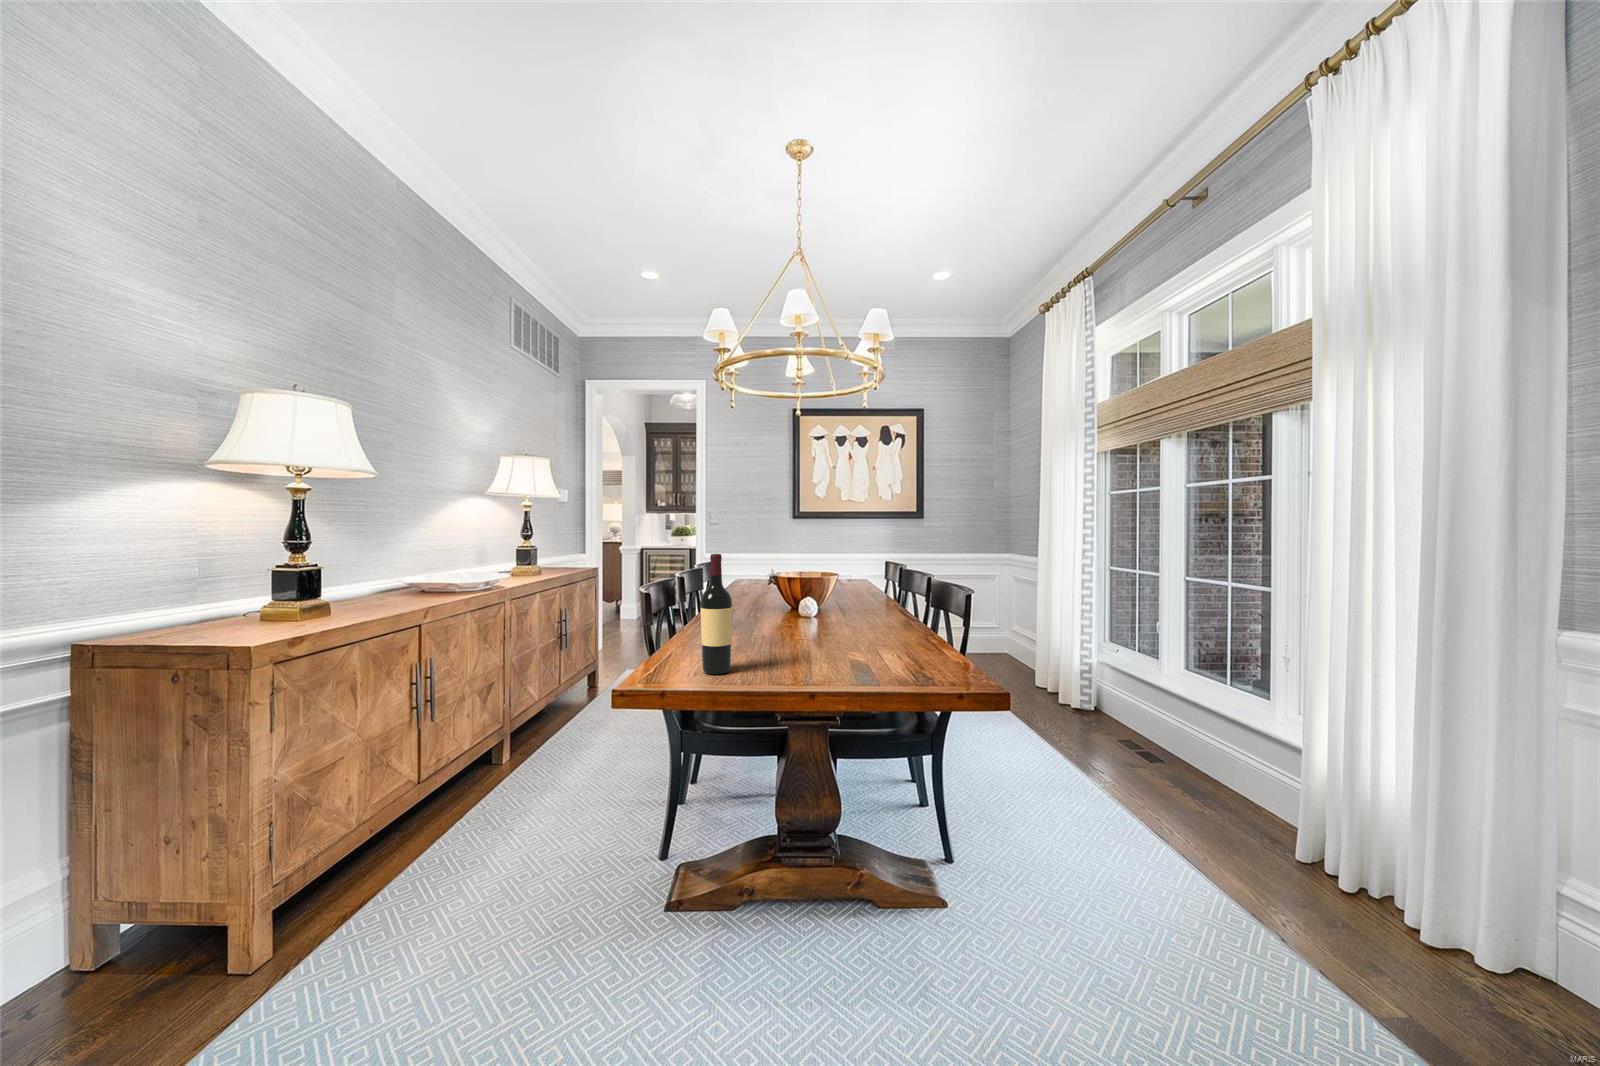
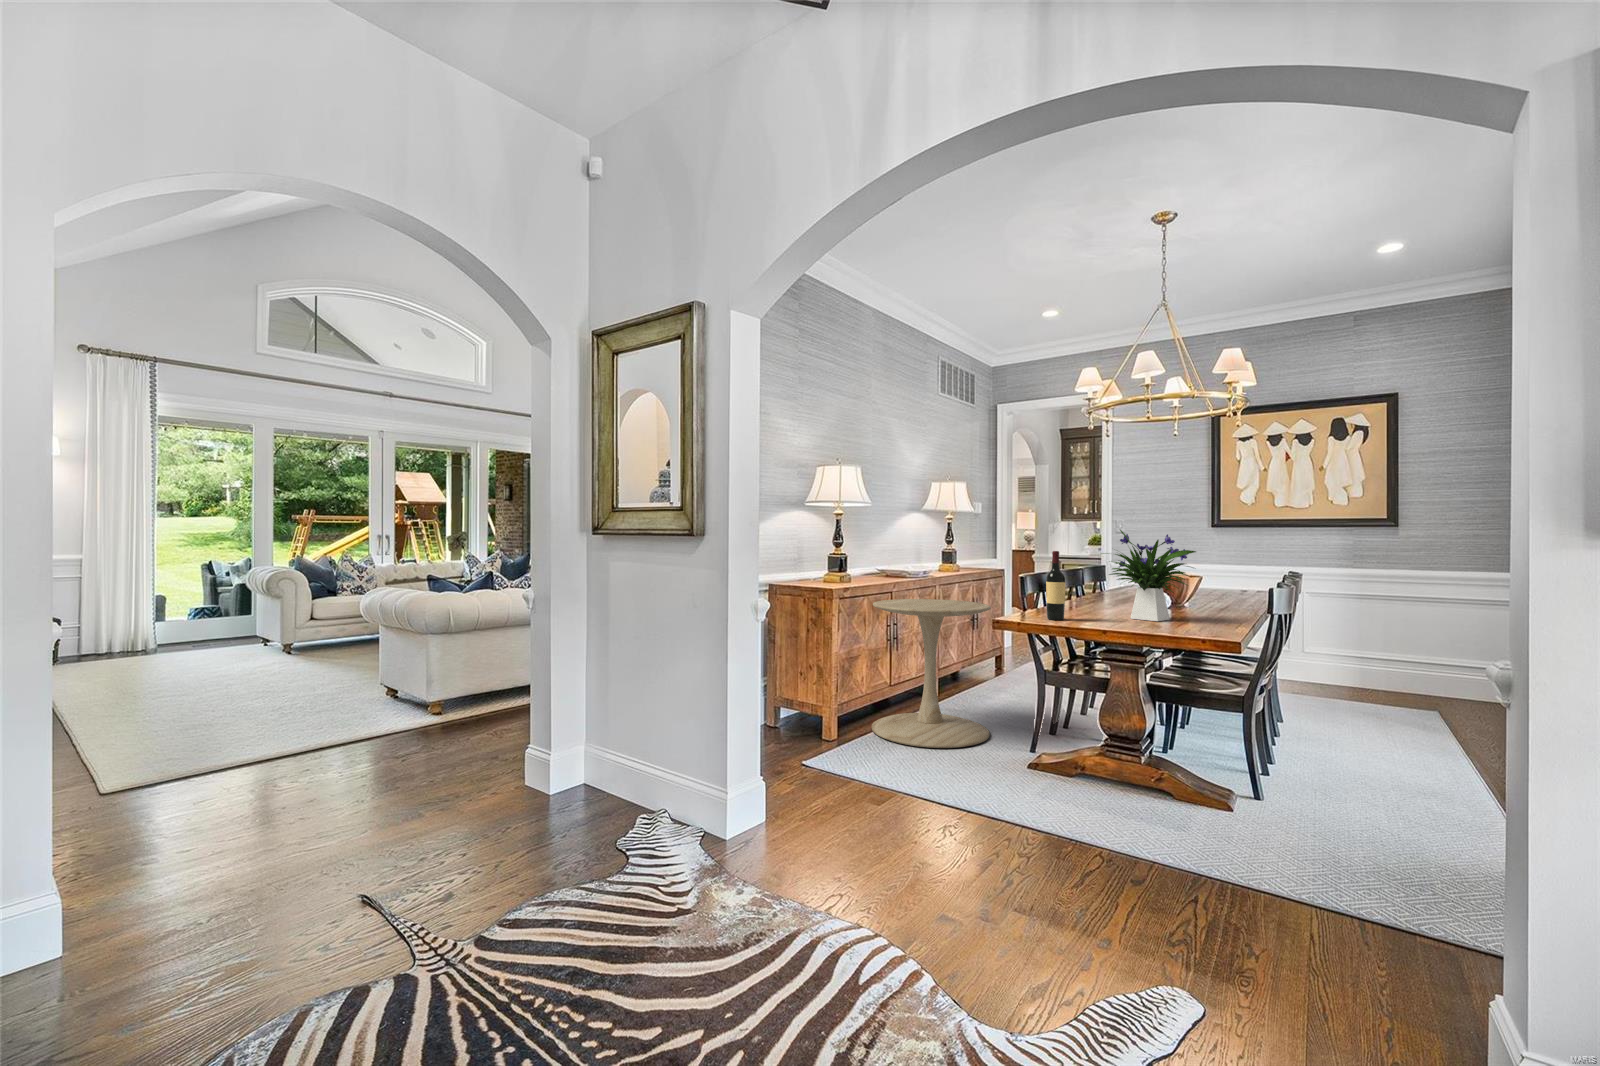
flower arrangement: none [775,517,896,652] -> present [1103,530,1196,621]
pedestal table: none [360,629,592,933] -> present [872,599,991,748]

